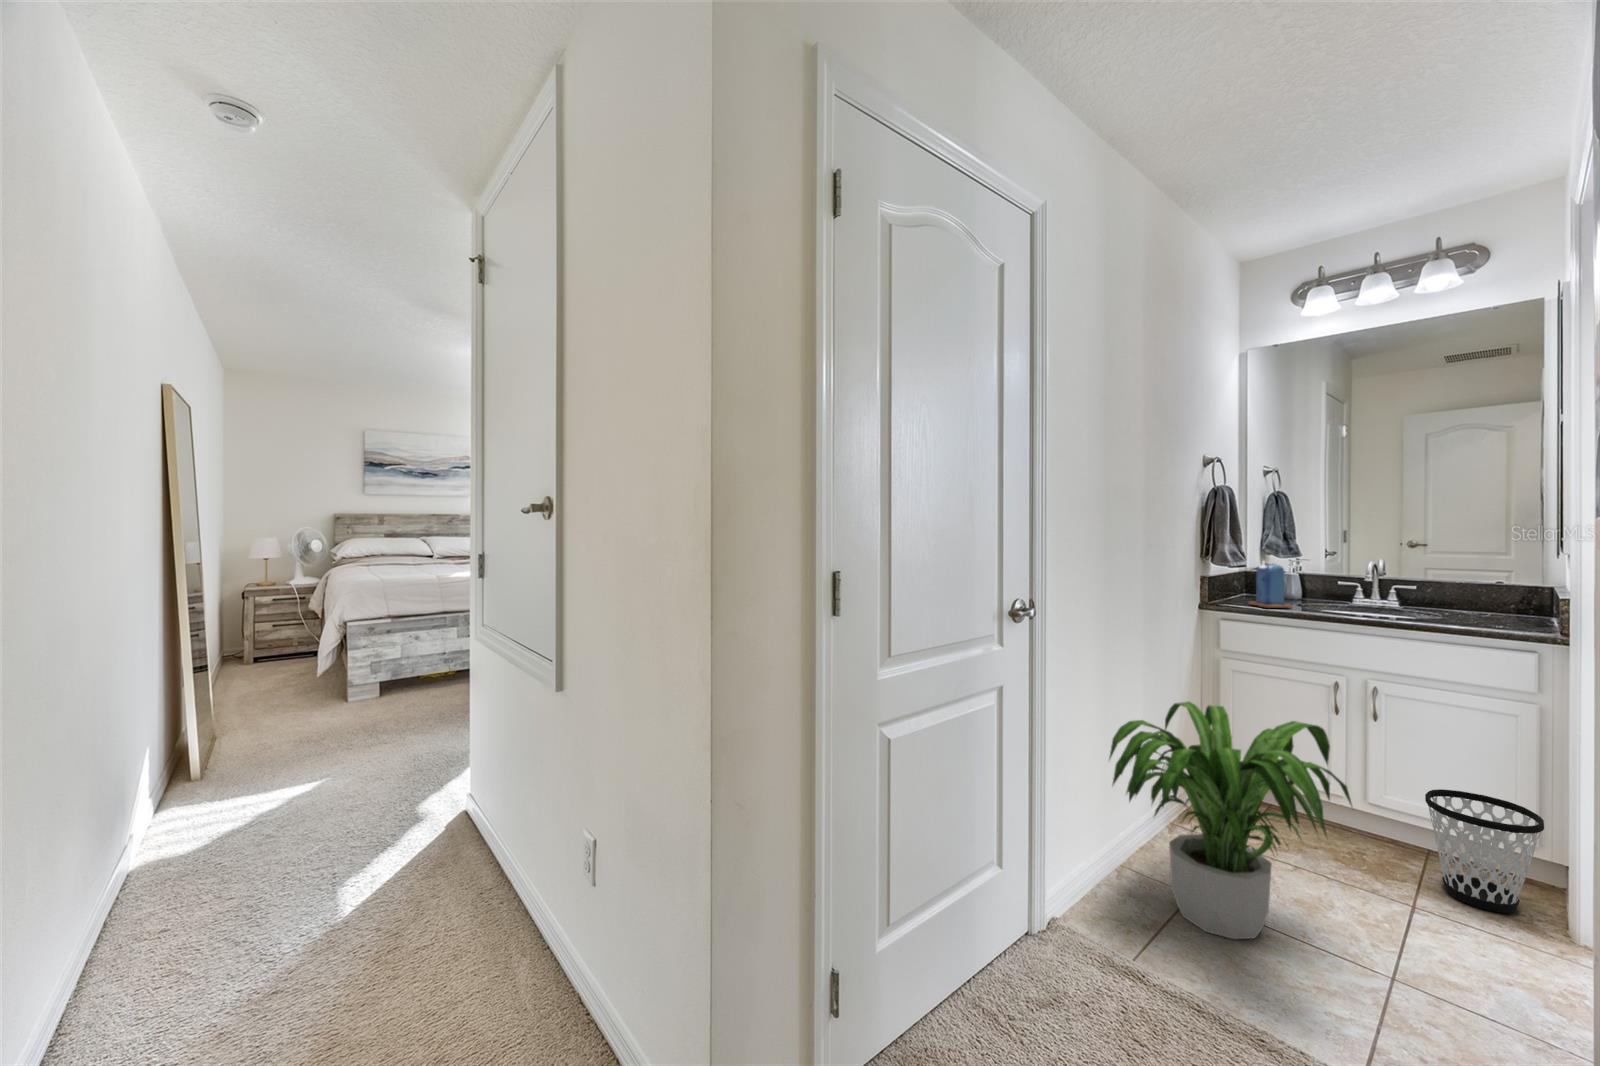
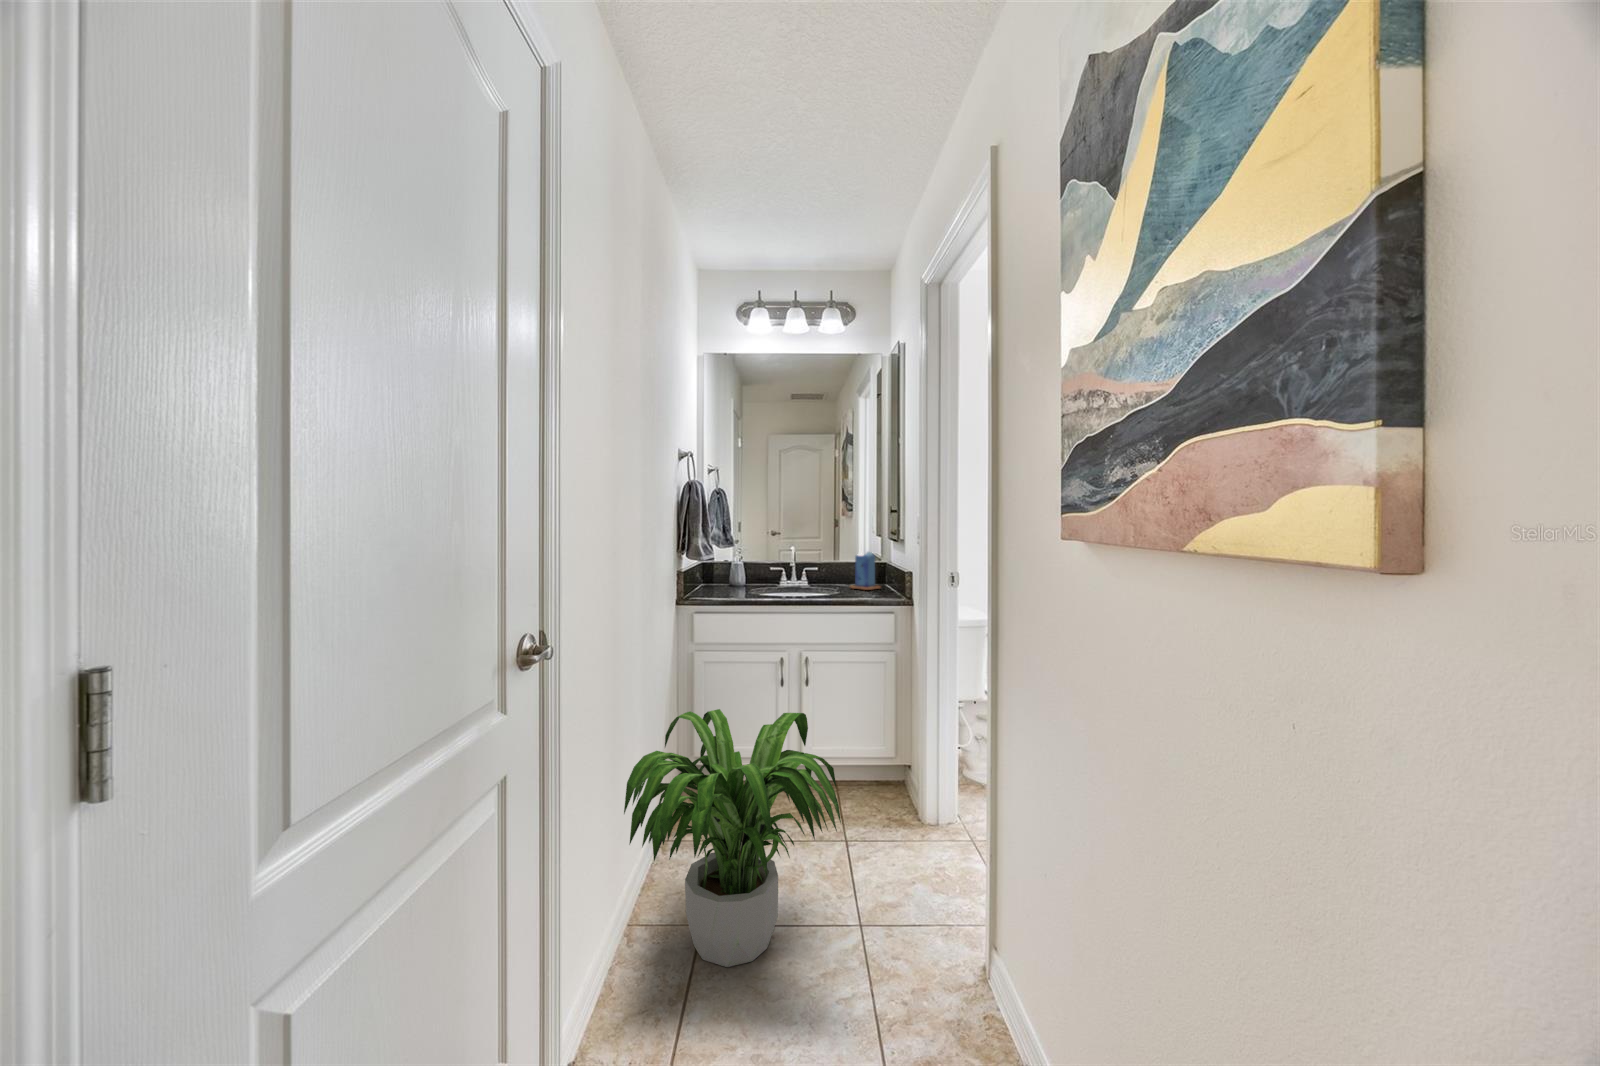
candle: present [1248,561,1292,608] -> present [850,552,880,590]
wastebasket: present [1425,789,1544,913] -> none [846,731,911,823]

